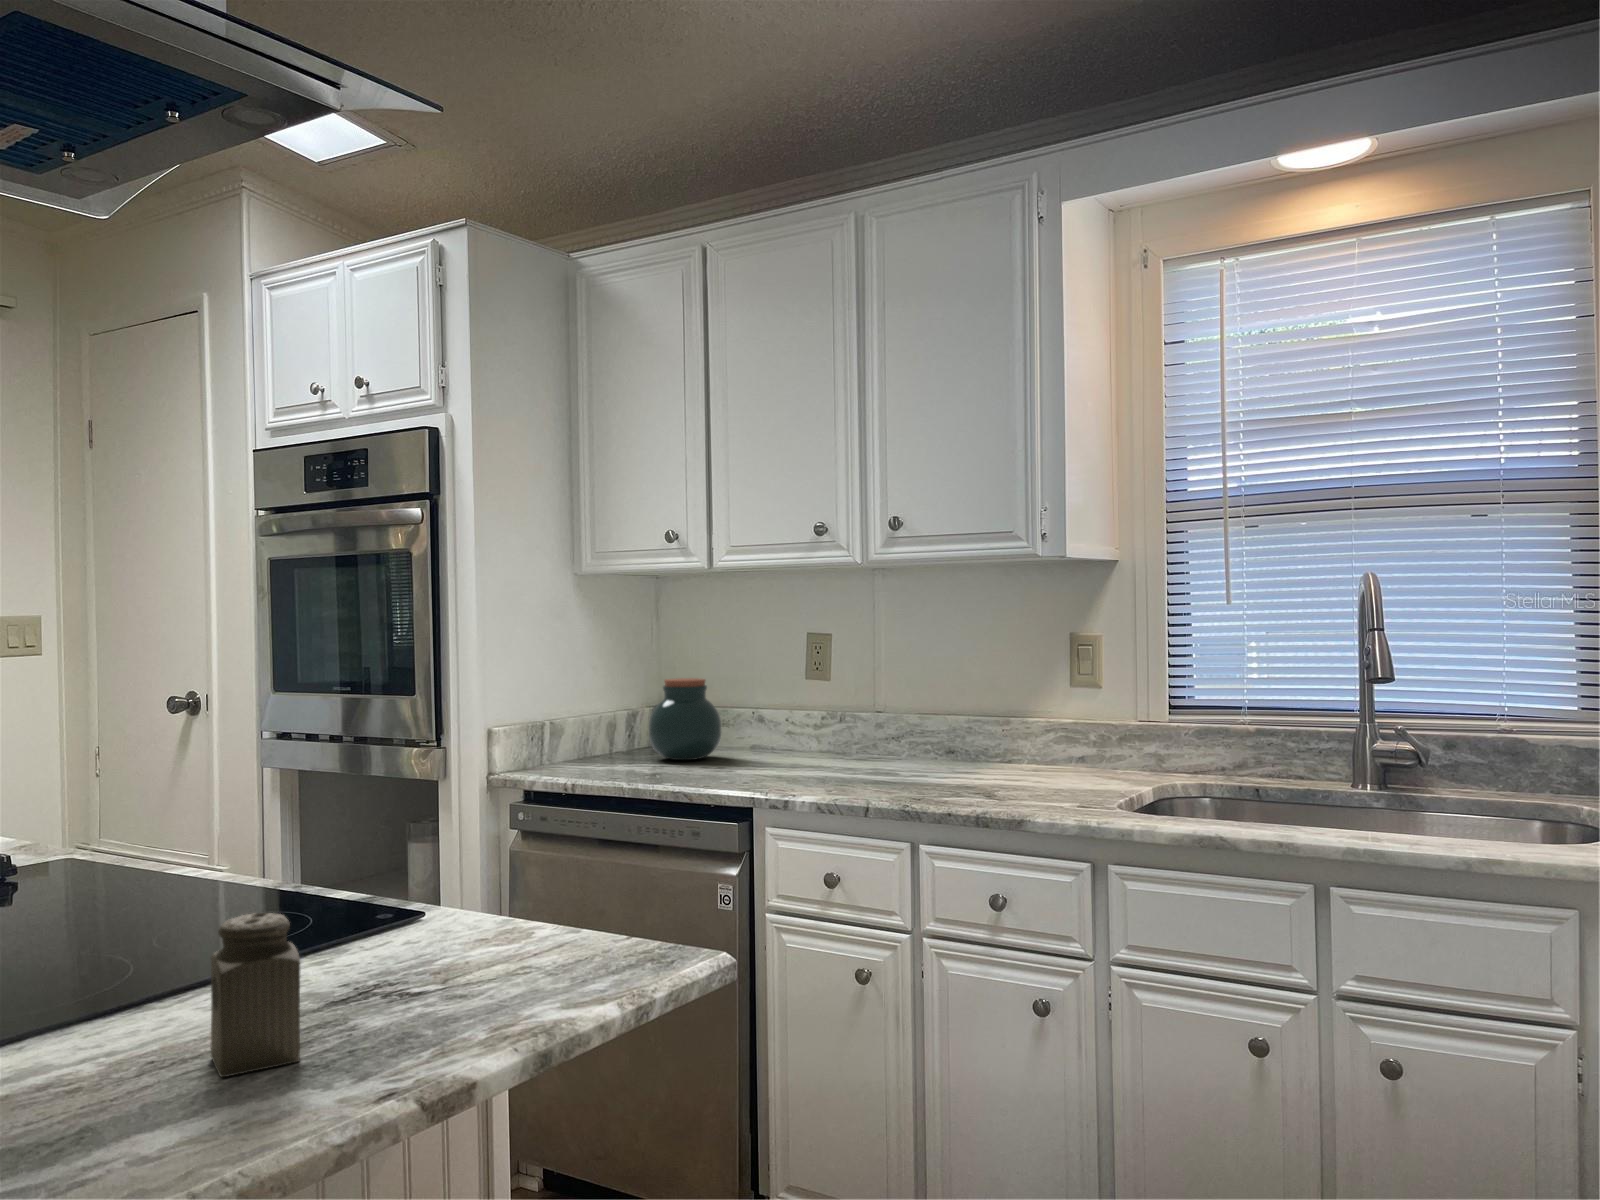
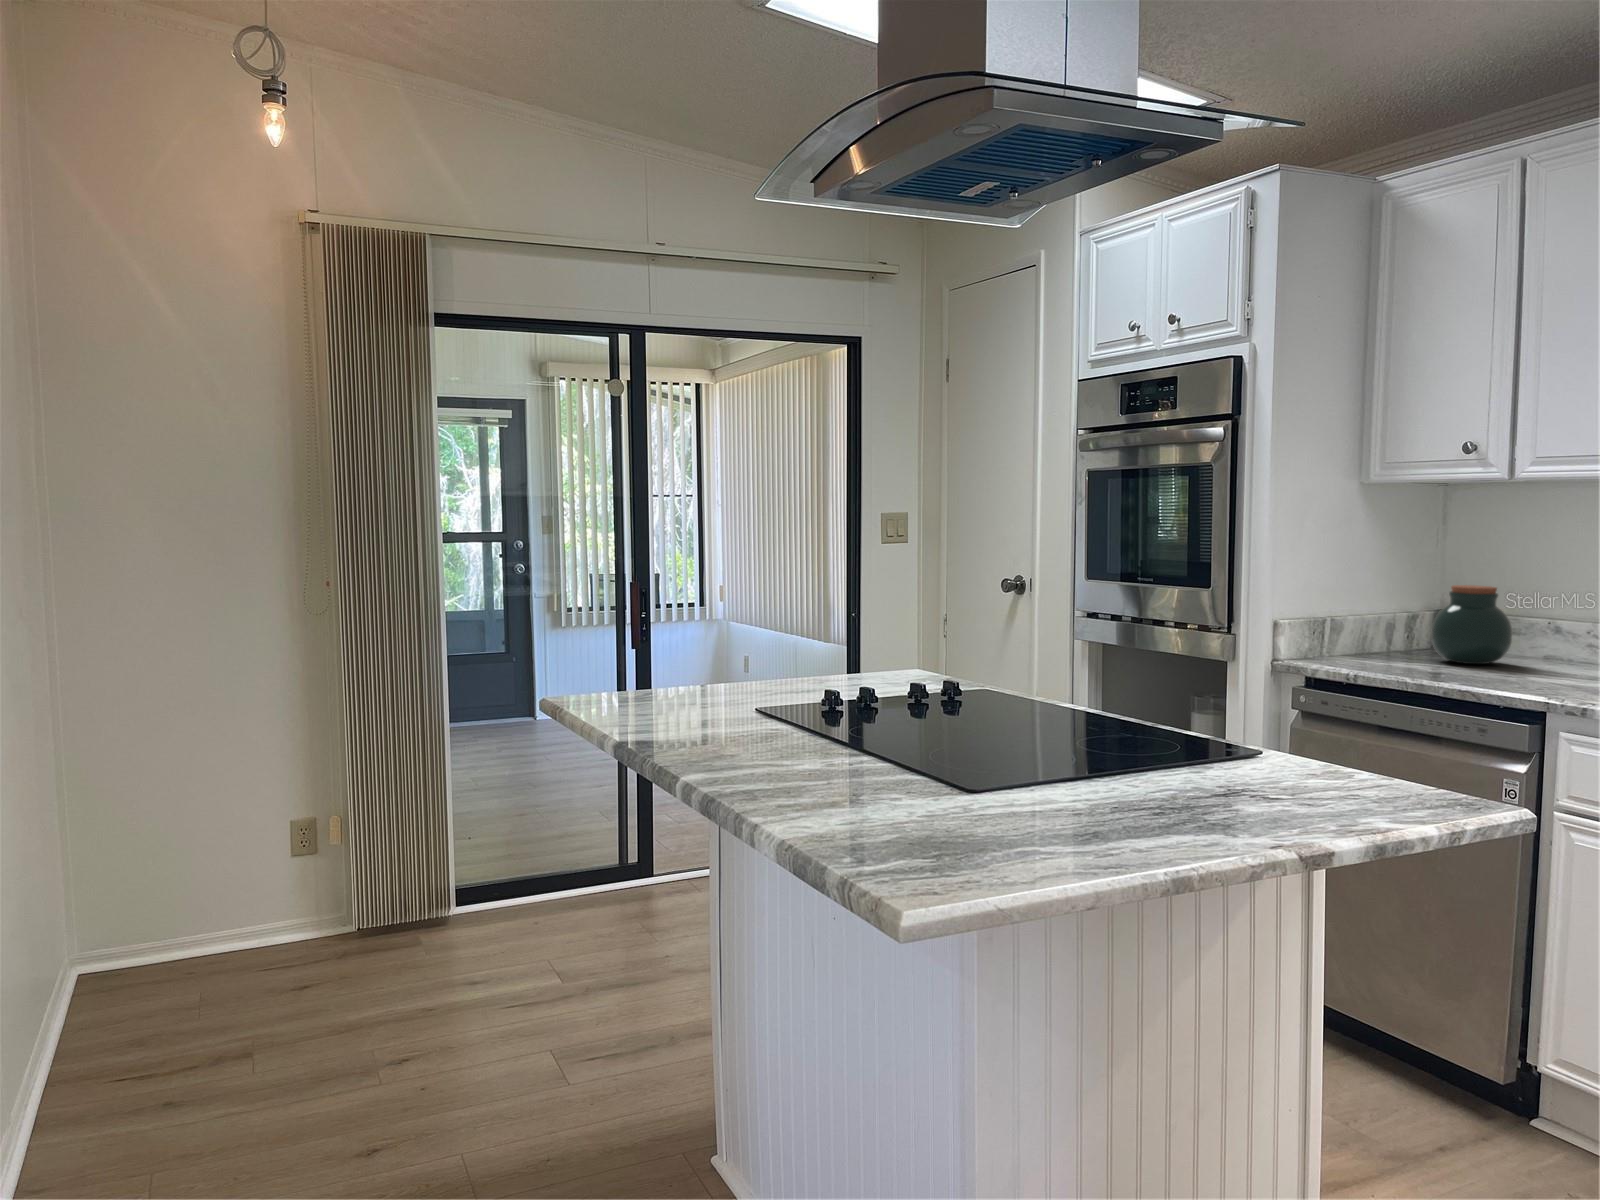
salt shaker: present [211,913,300,1077] -> none [1150,725,1211,821]

